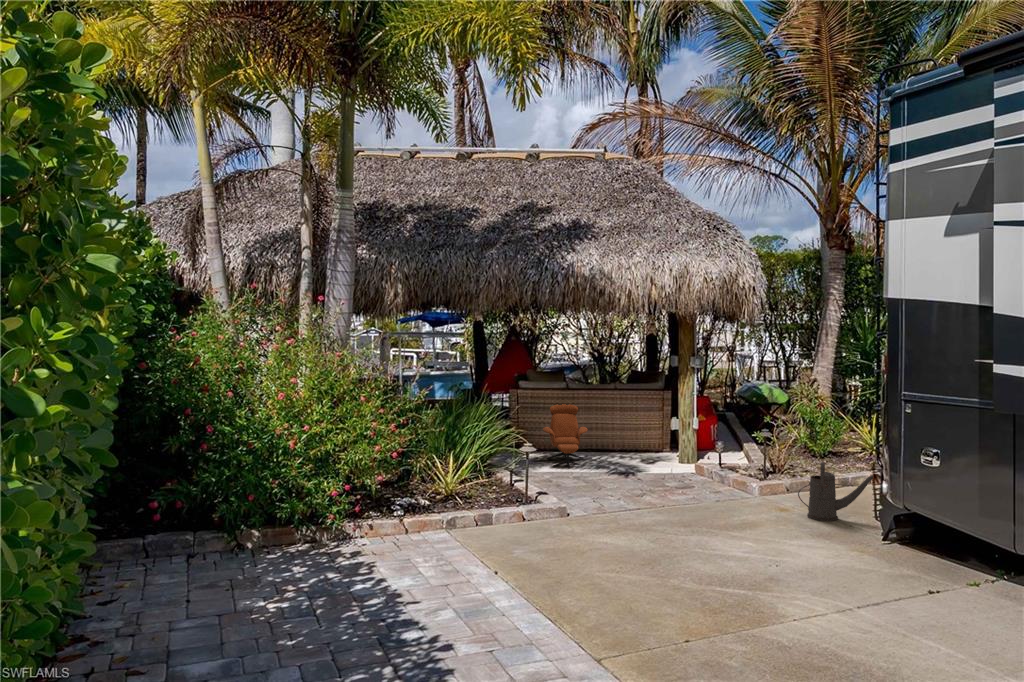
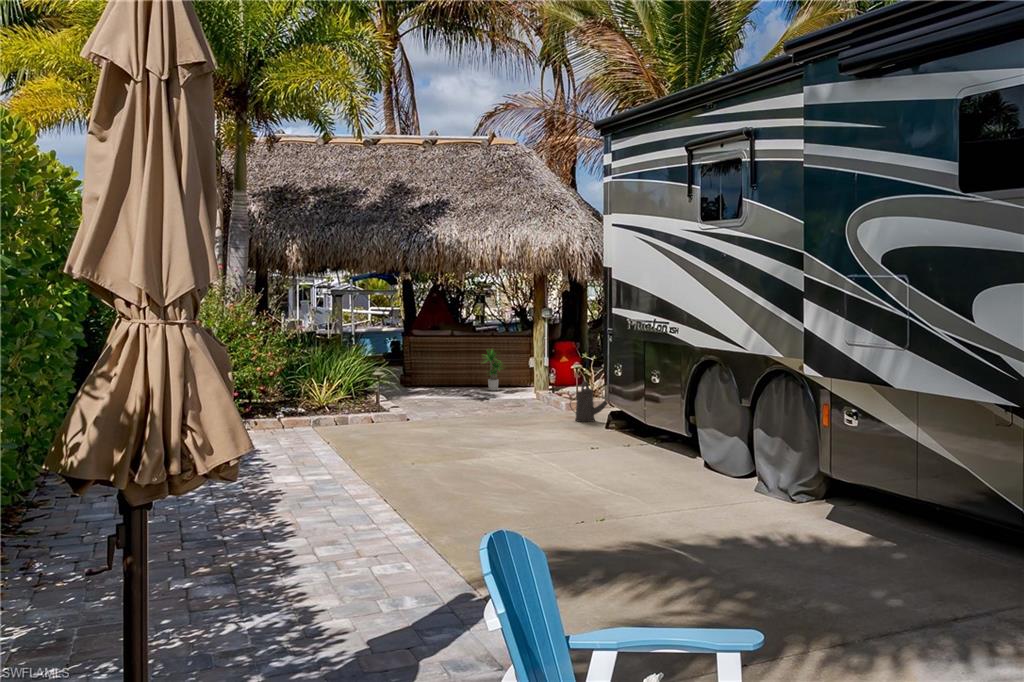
potted plant: none [612,403,648,458] -> present [483,349,502,391]
lounge chair: present [543,404,588,468] -> none [422,348,458,397]

